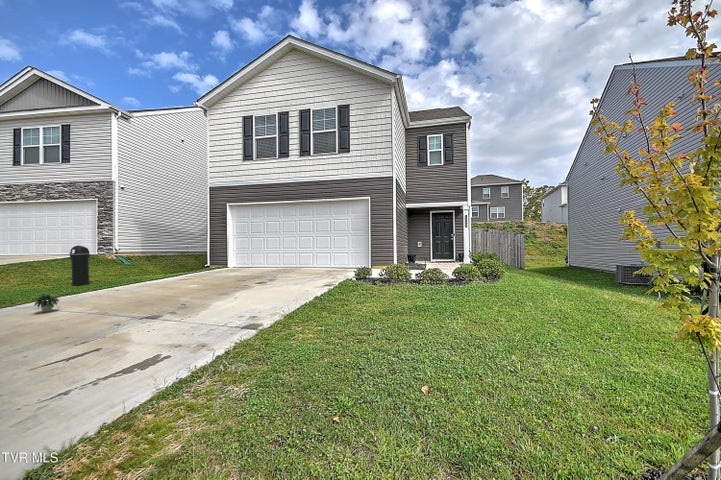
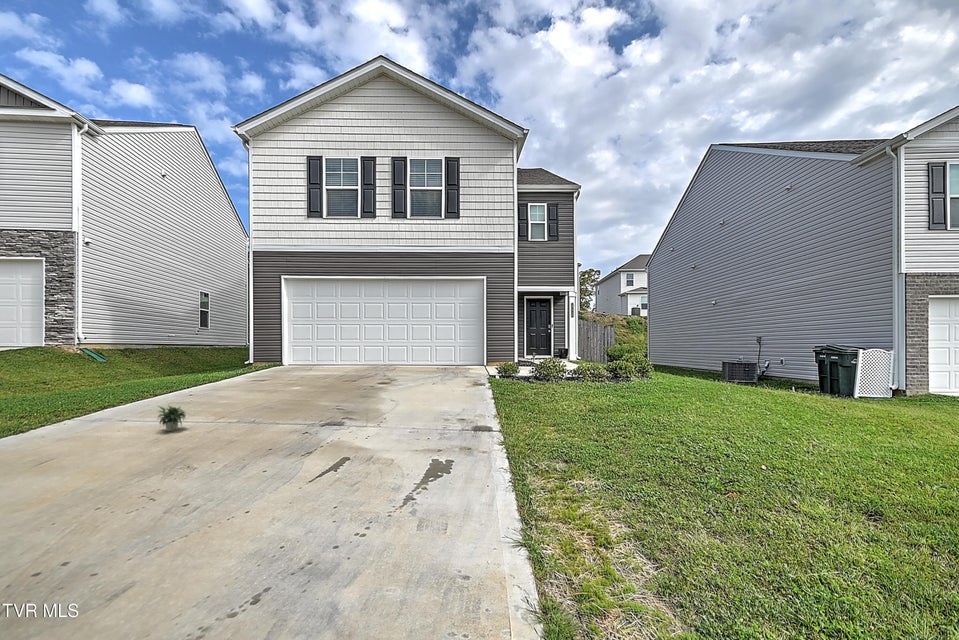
trash can: present [70,246,90,286] -> none [103,338,131,396]

